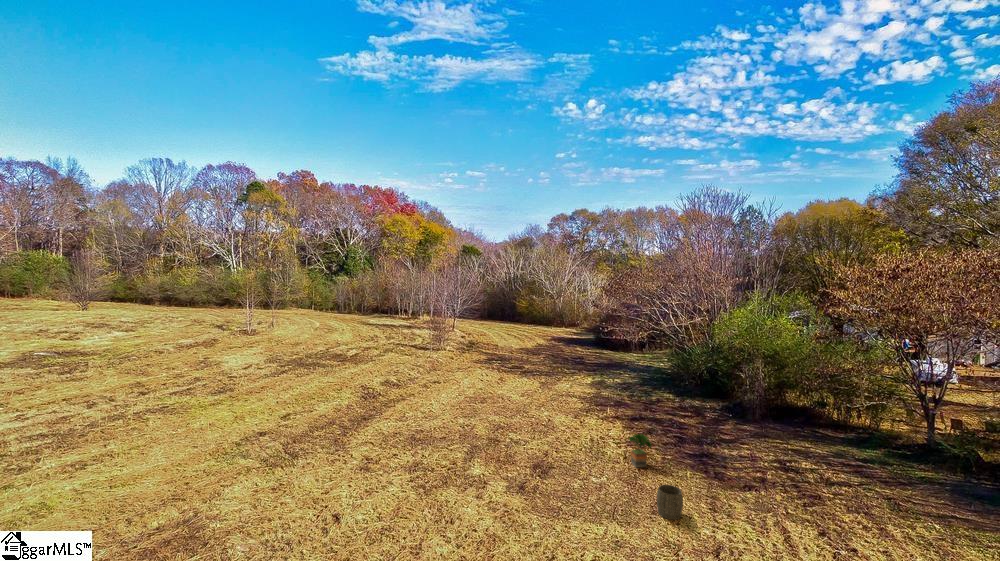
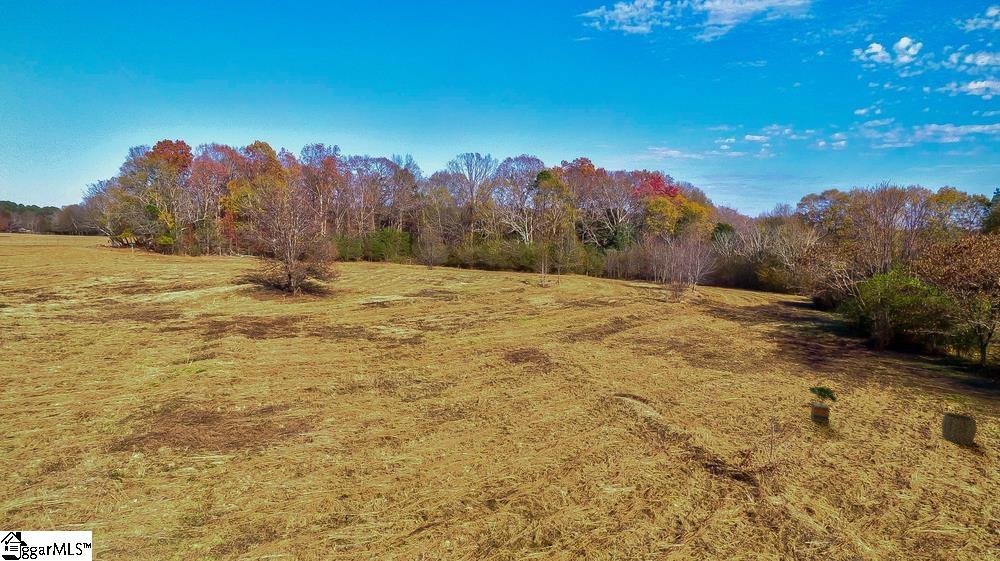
potted tree: present [630,434,652,468] -> present [810,386,837,423]

